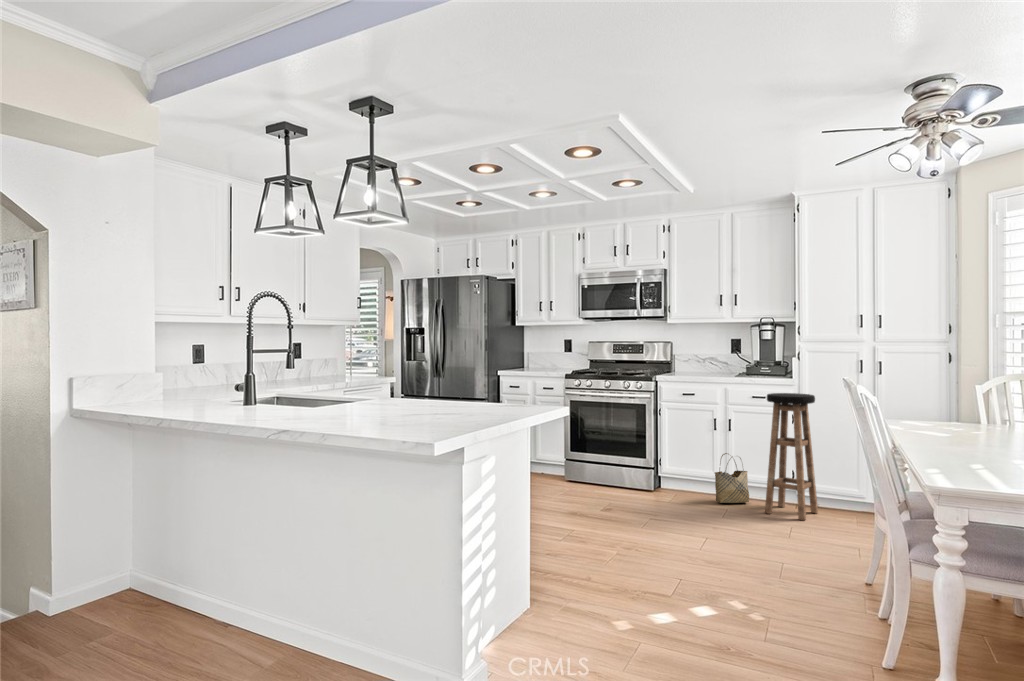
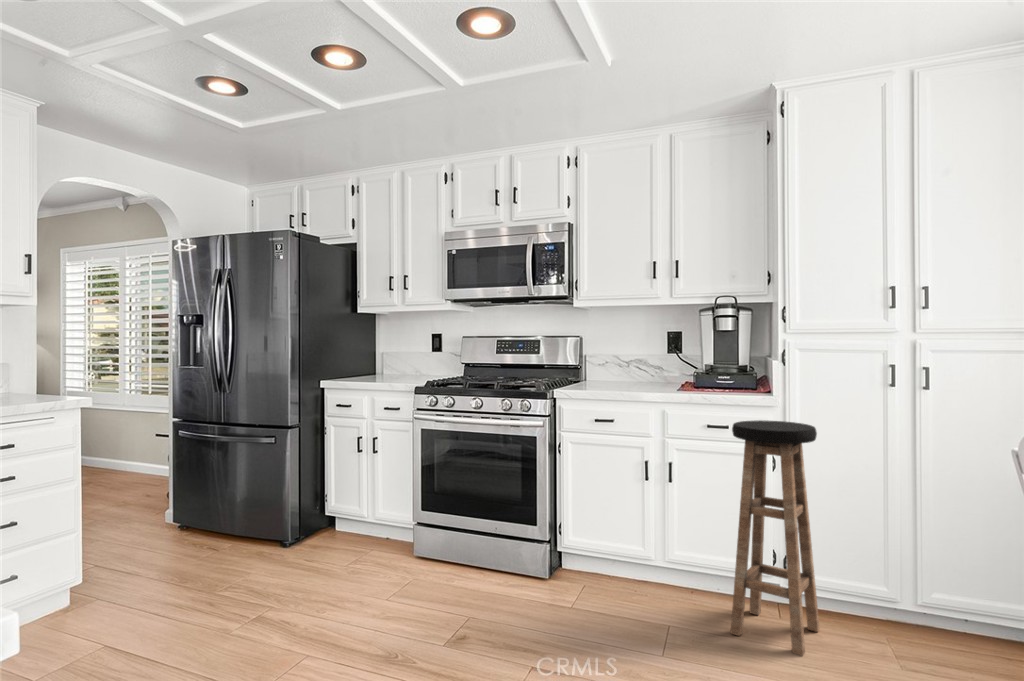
woven basket: present [715,453,749,503] -> none [645,519,702,608]

